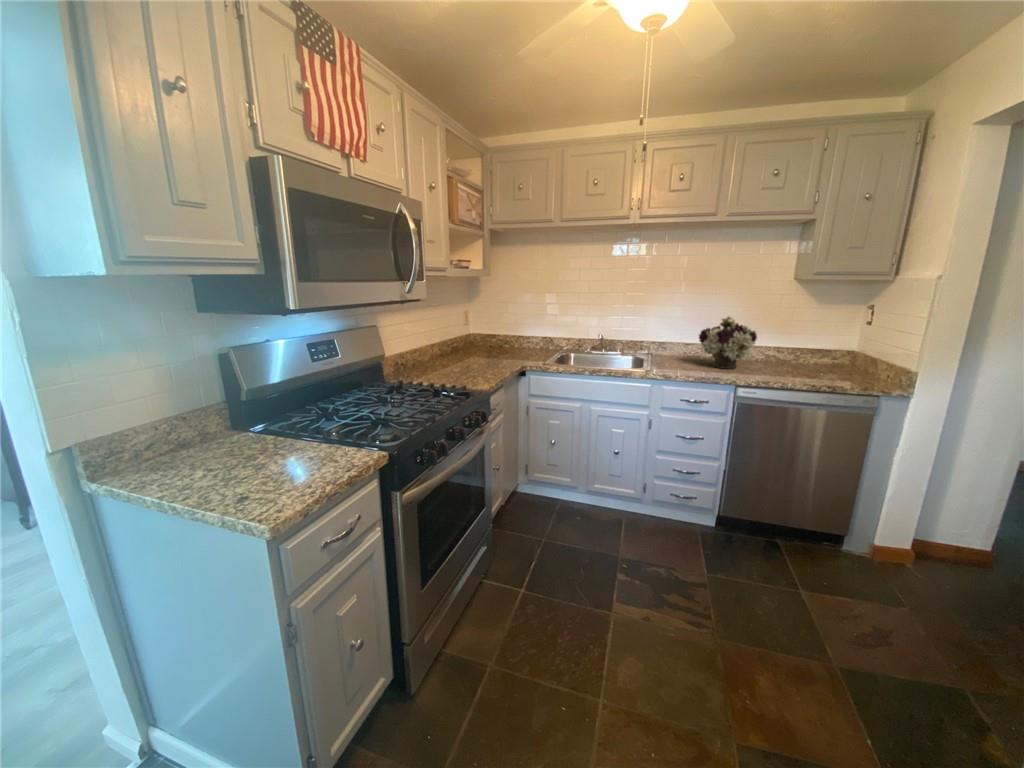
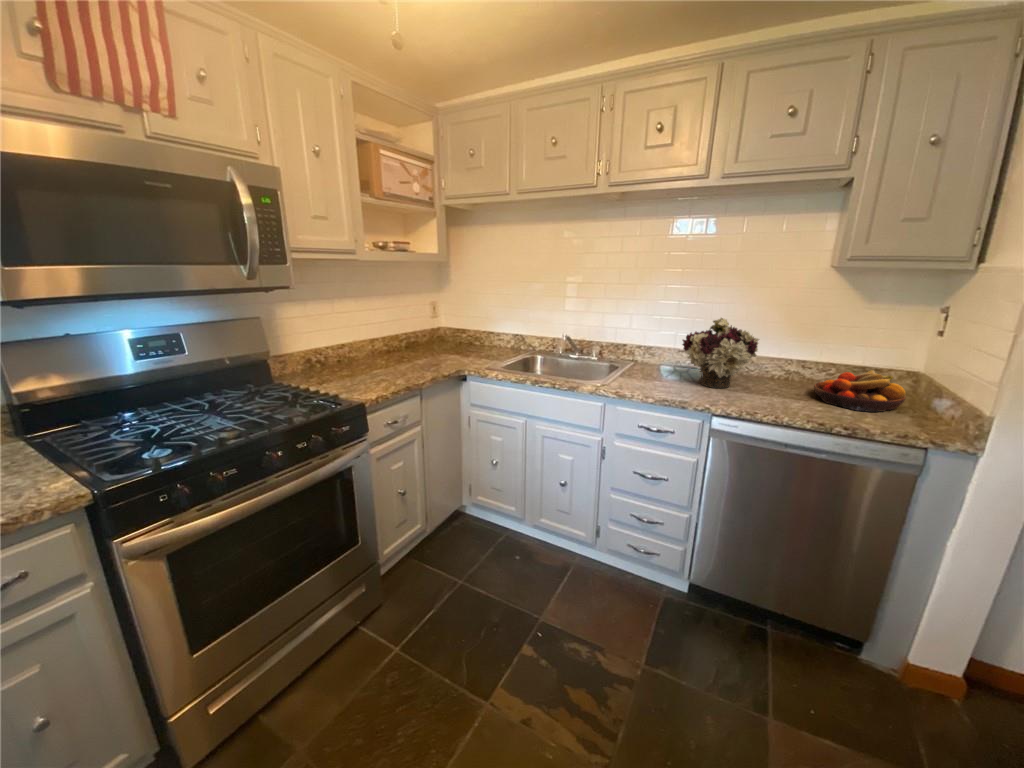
fruit bowl: none [794,350,856,377] -> present [814,371,906,412]

